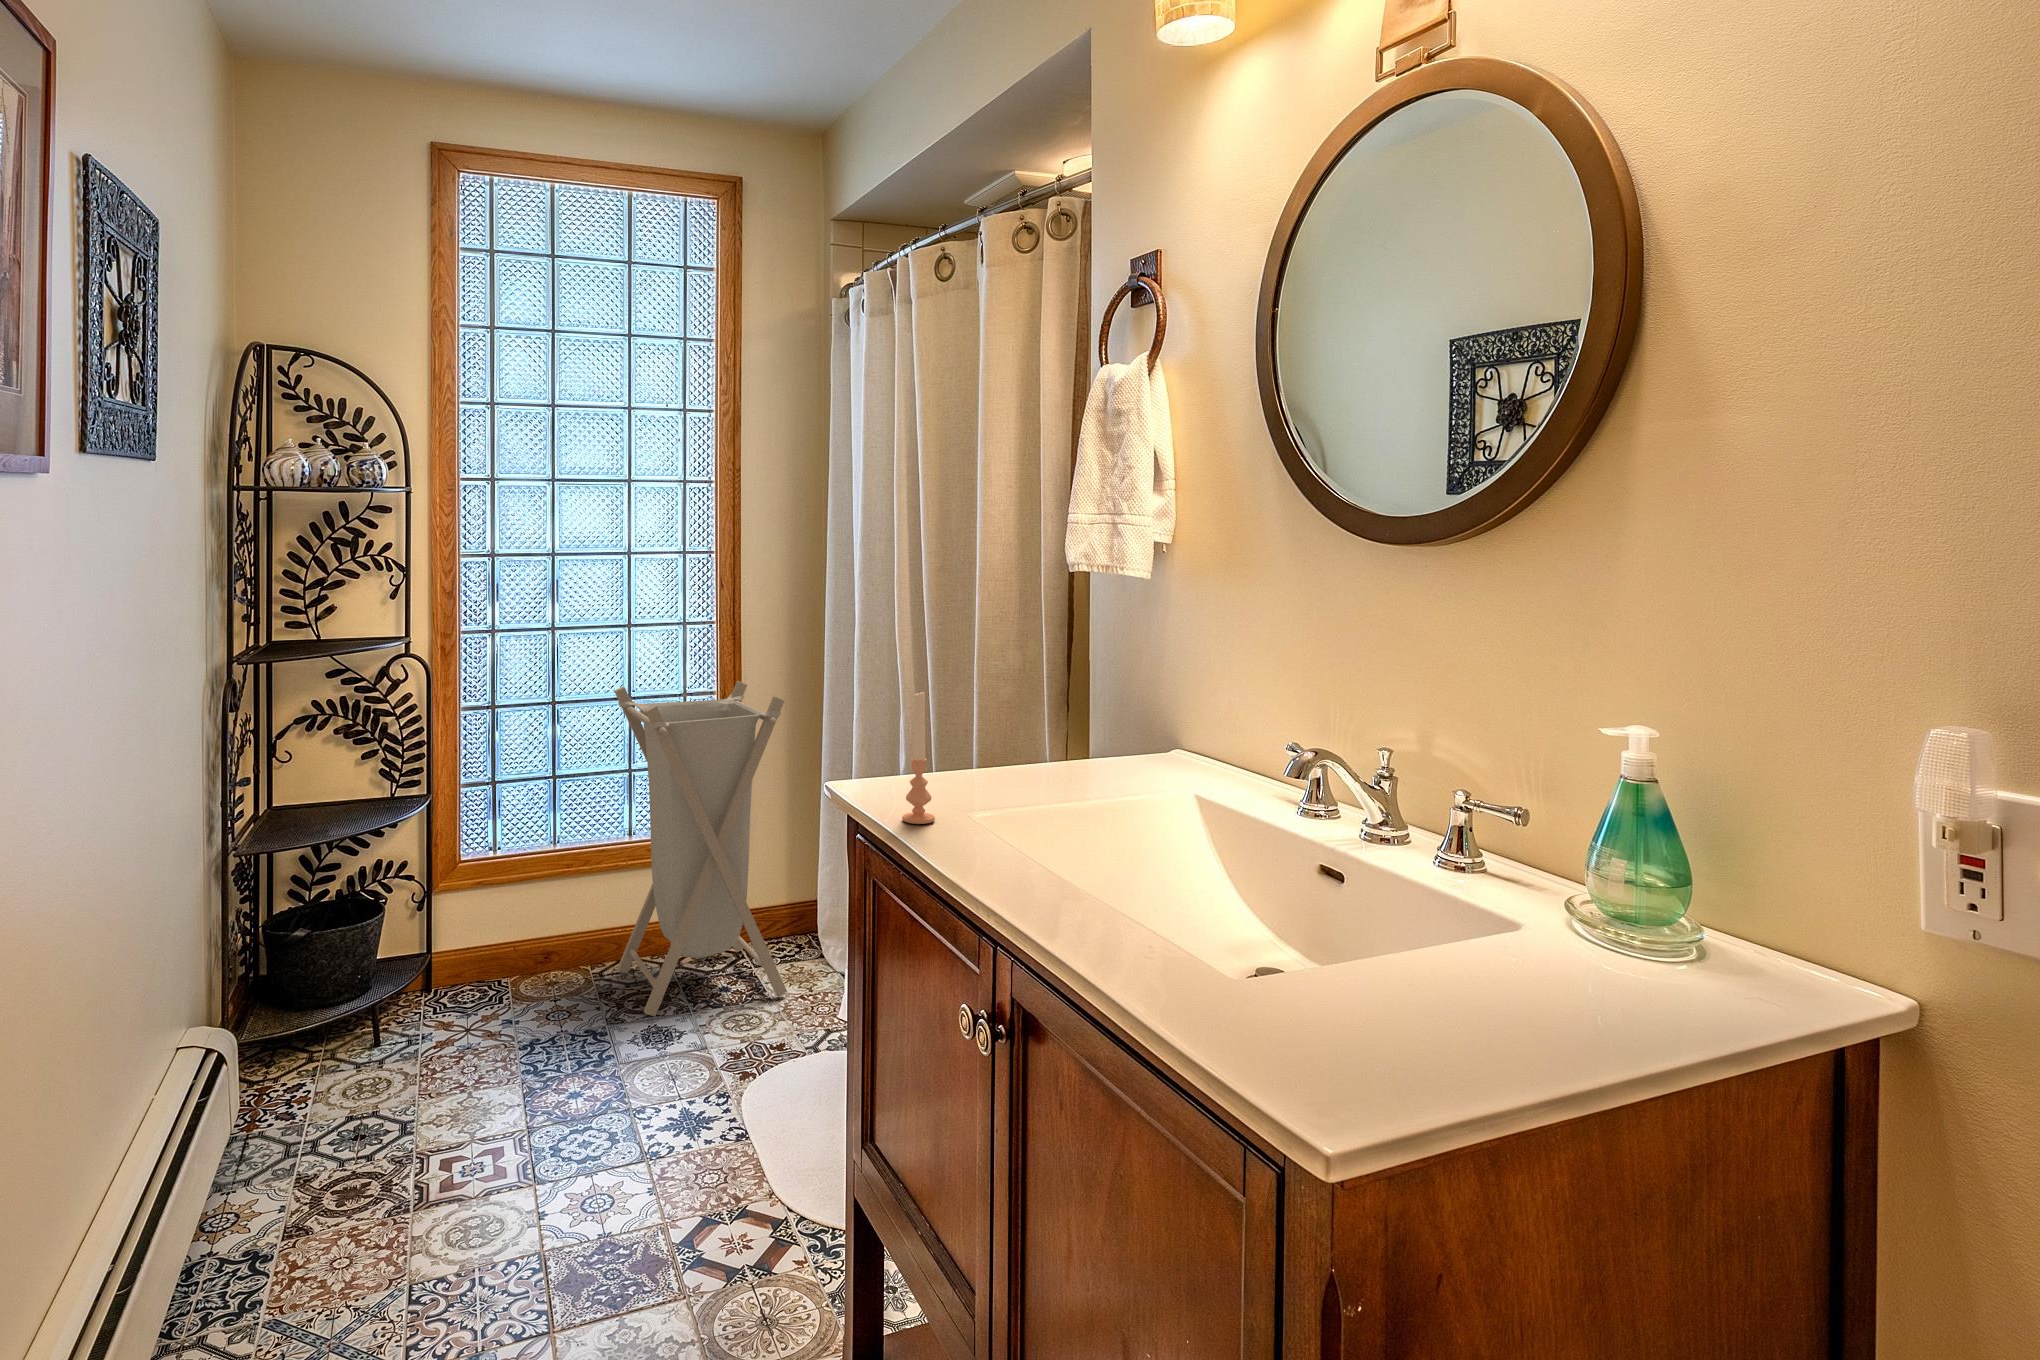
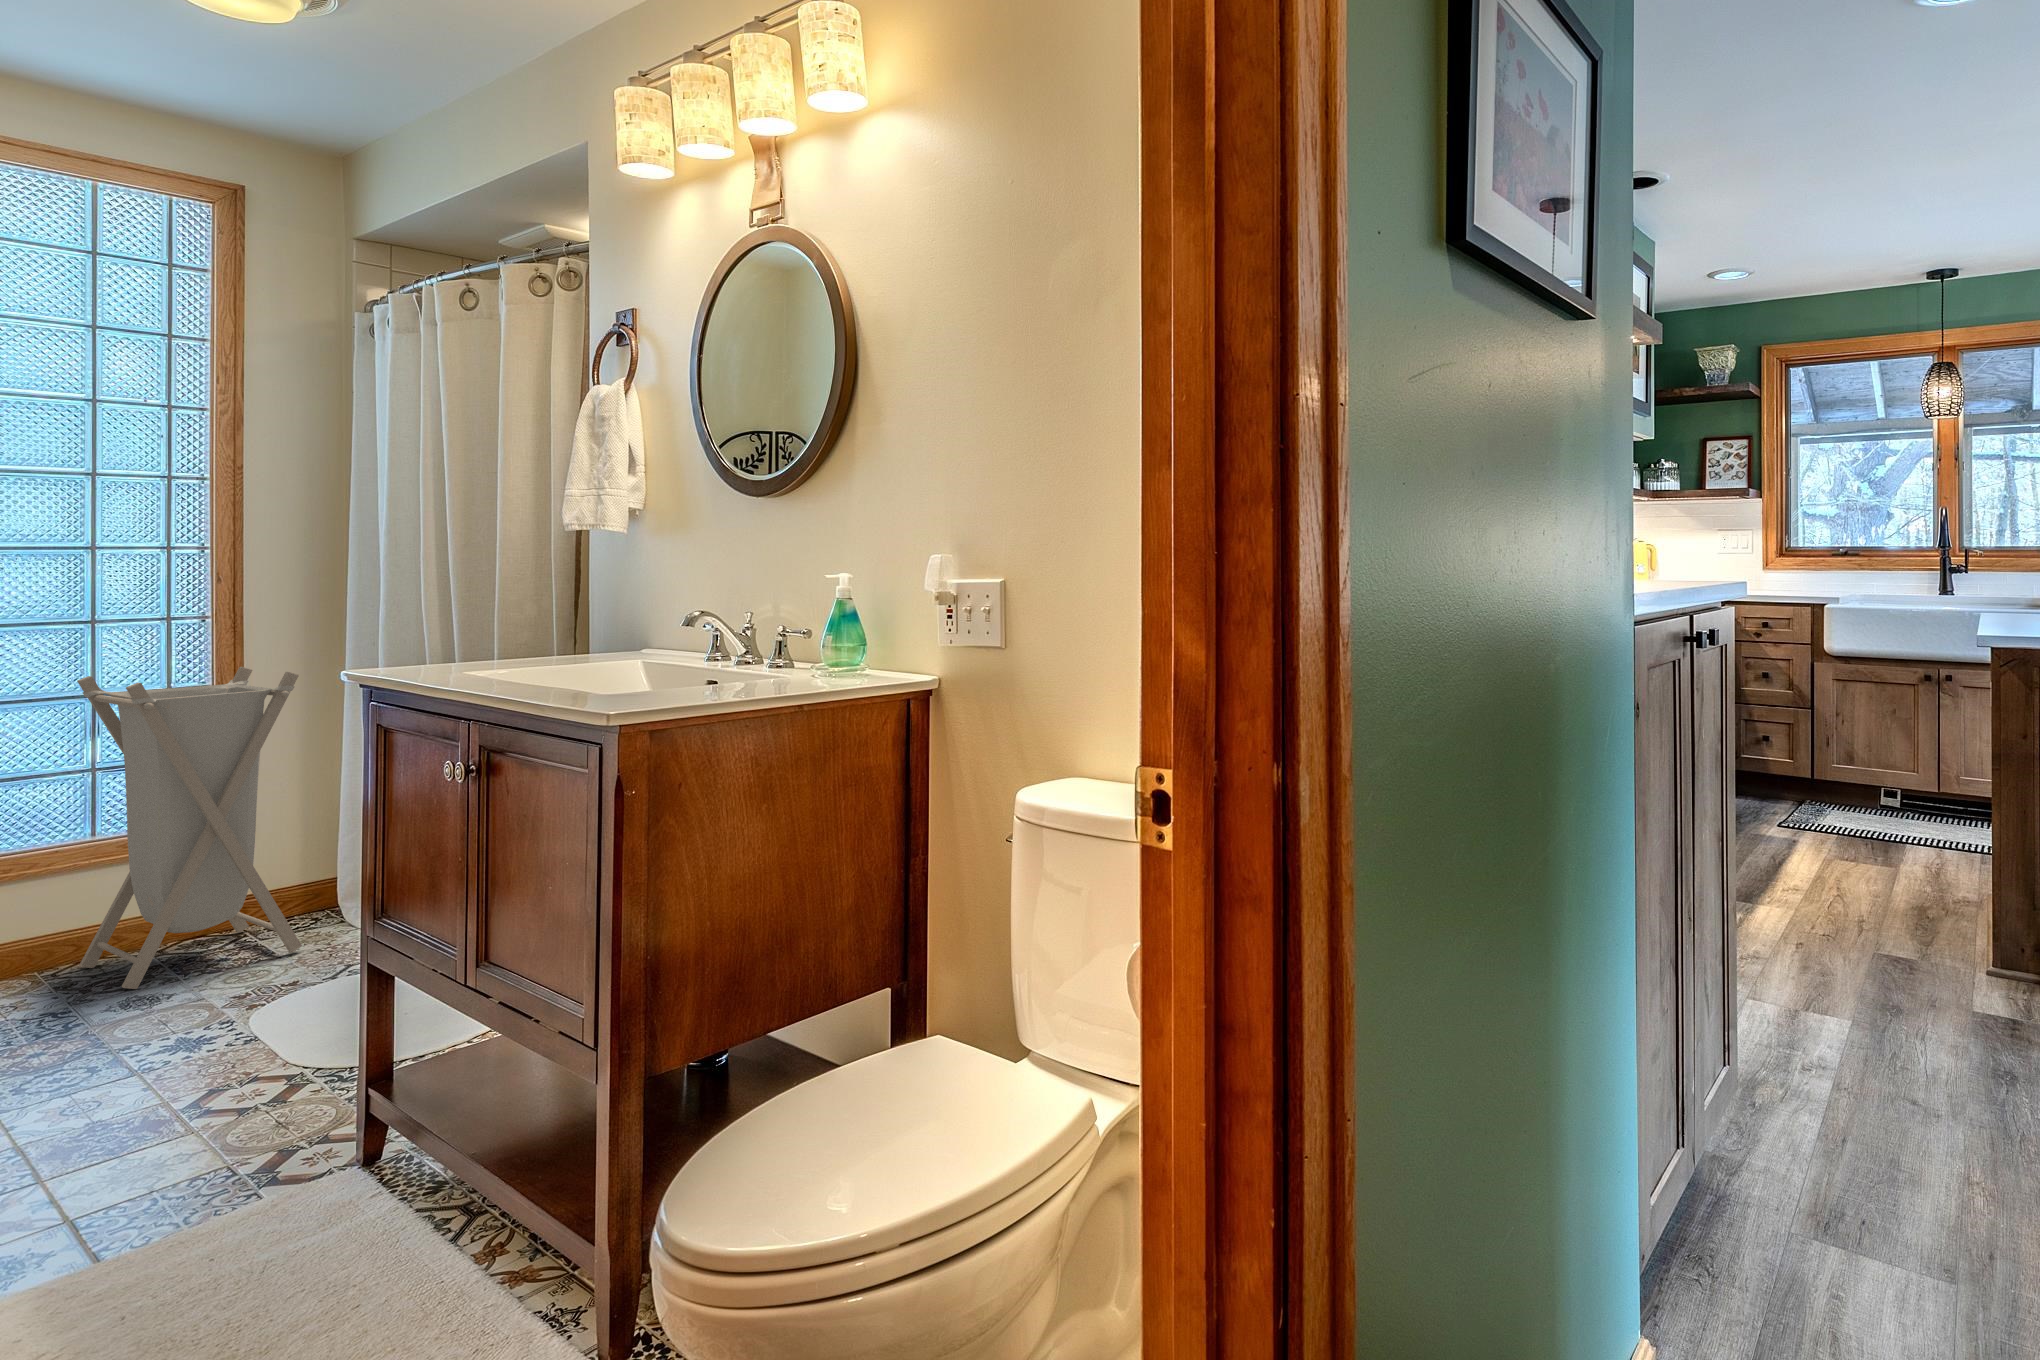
candle: present [902,692,935,824] -> none [409,589,437,679]

